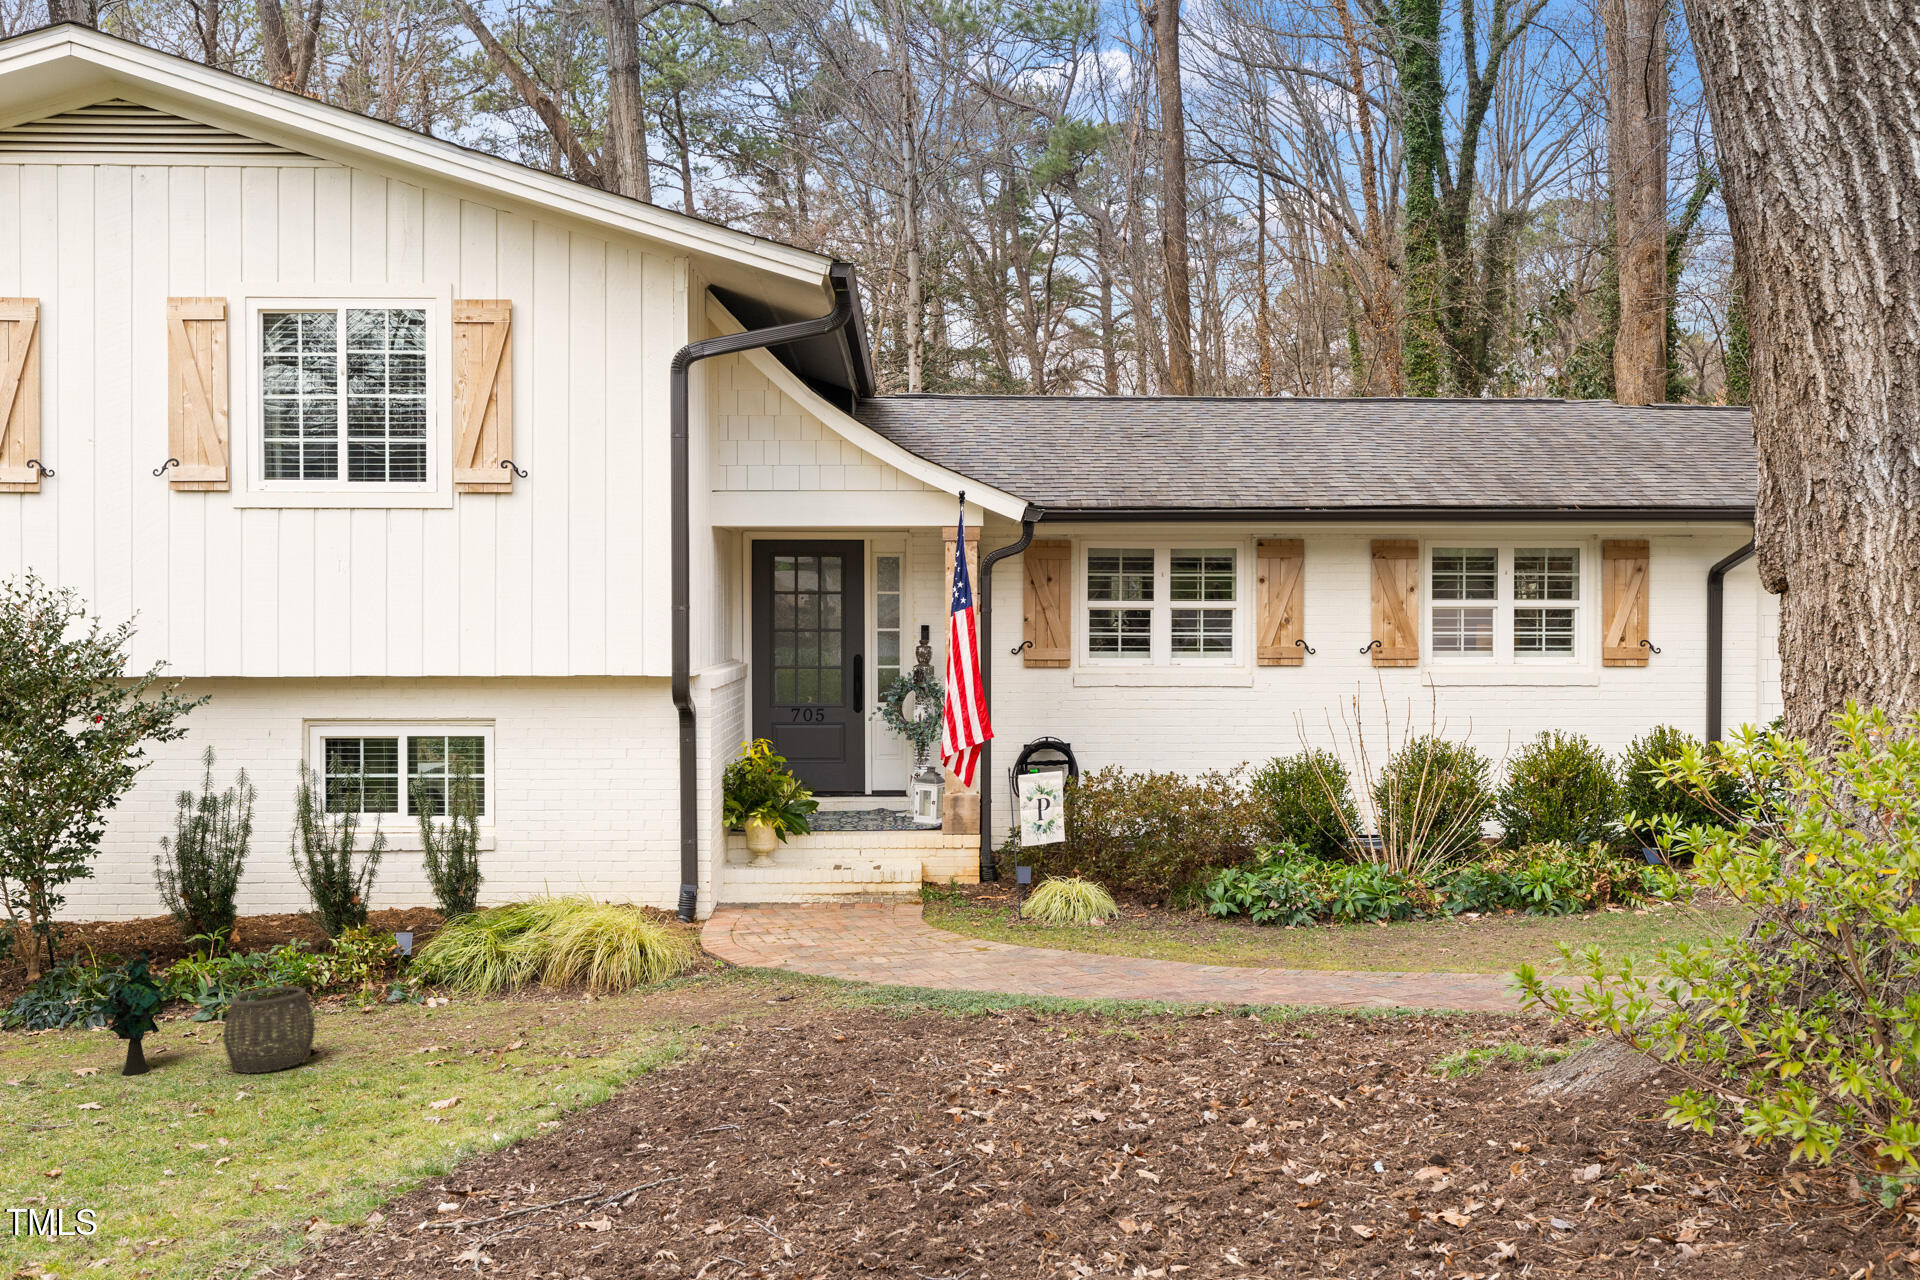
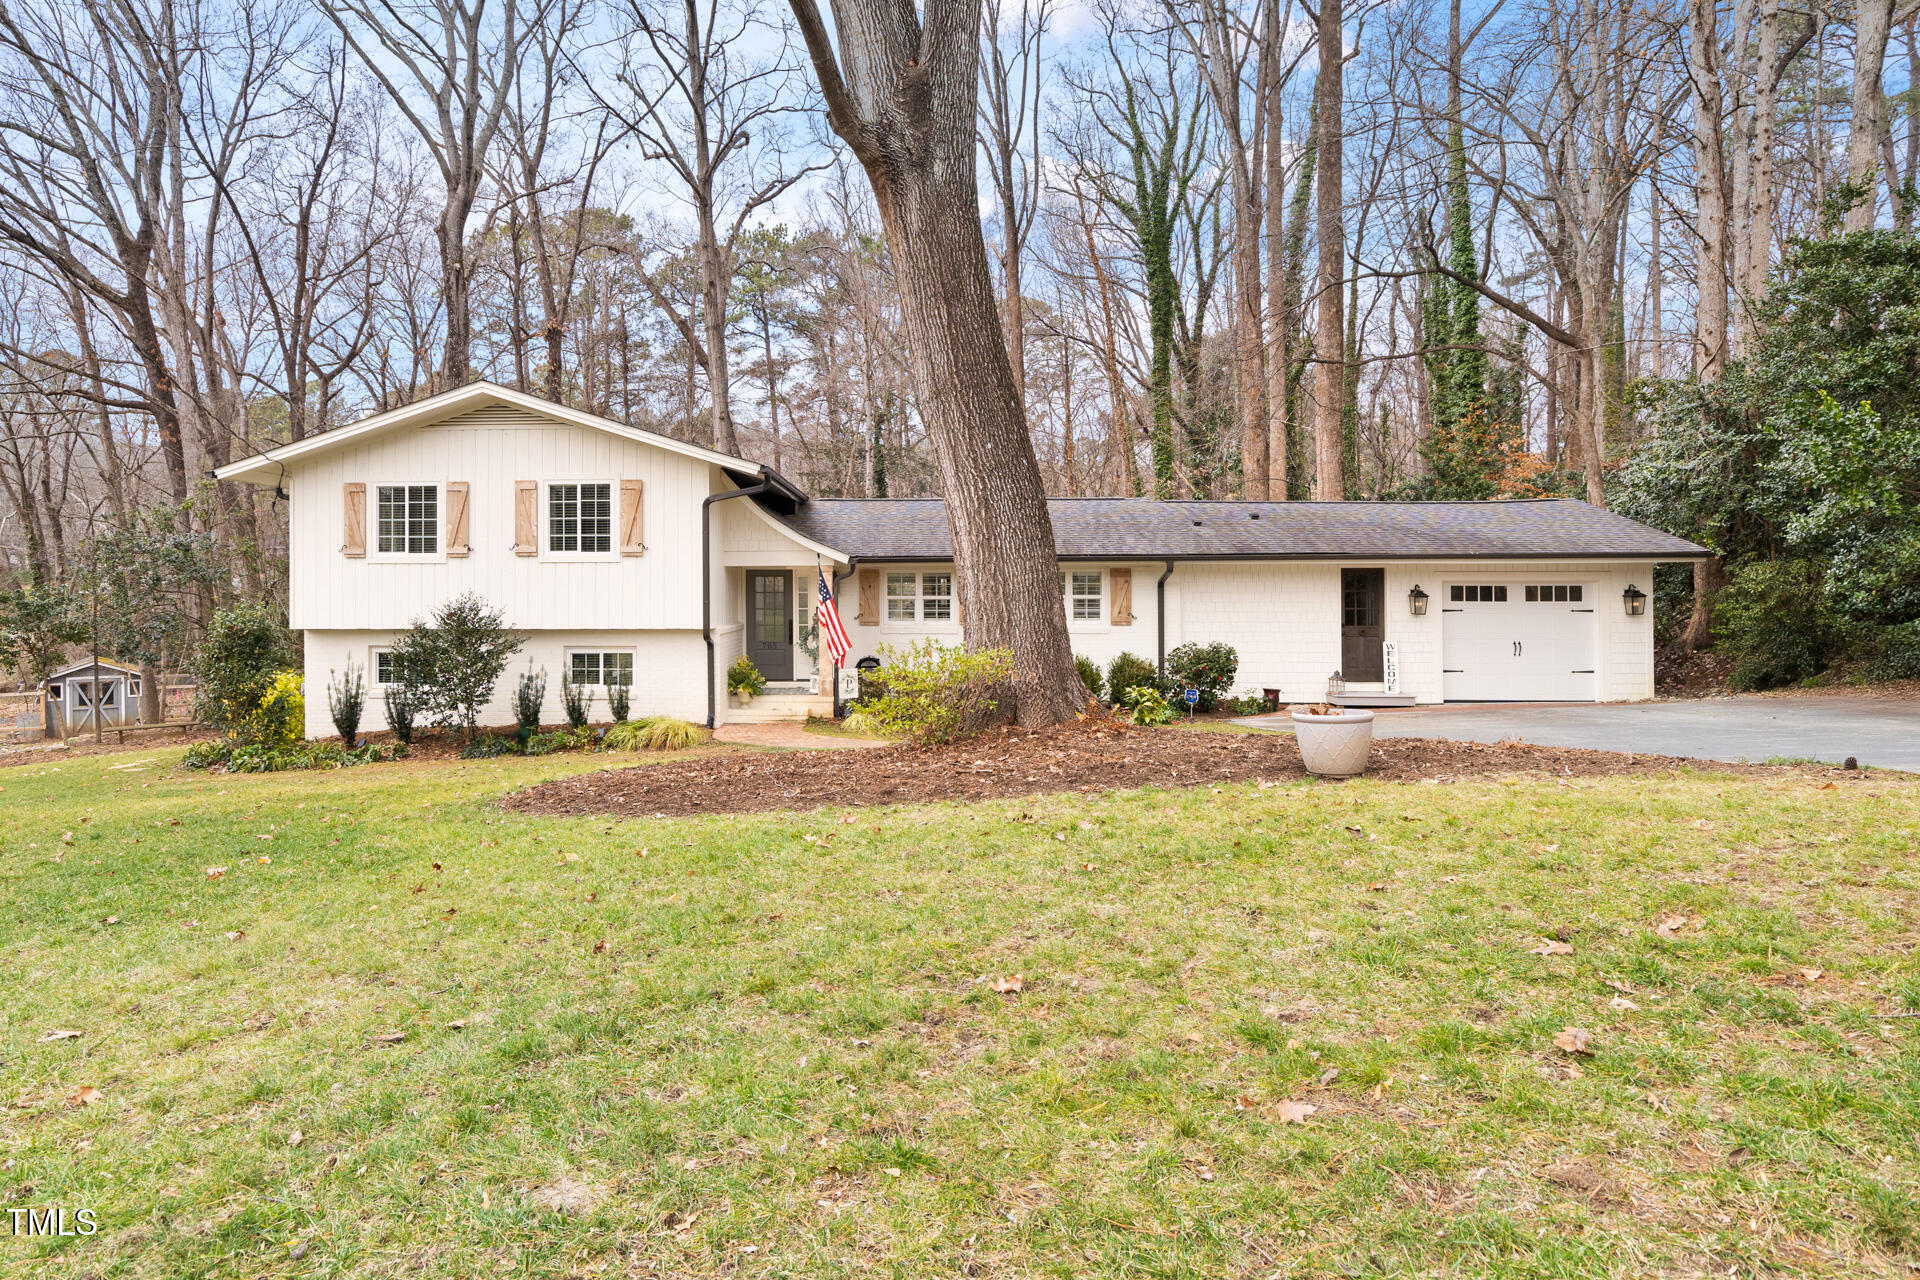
woven basket: present [223,987,315,1073] -> none [551,730,579,755]

